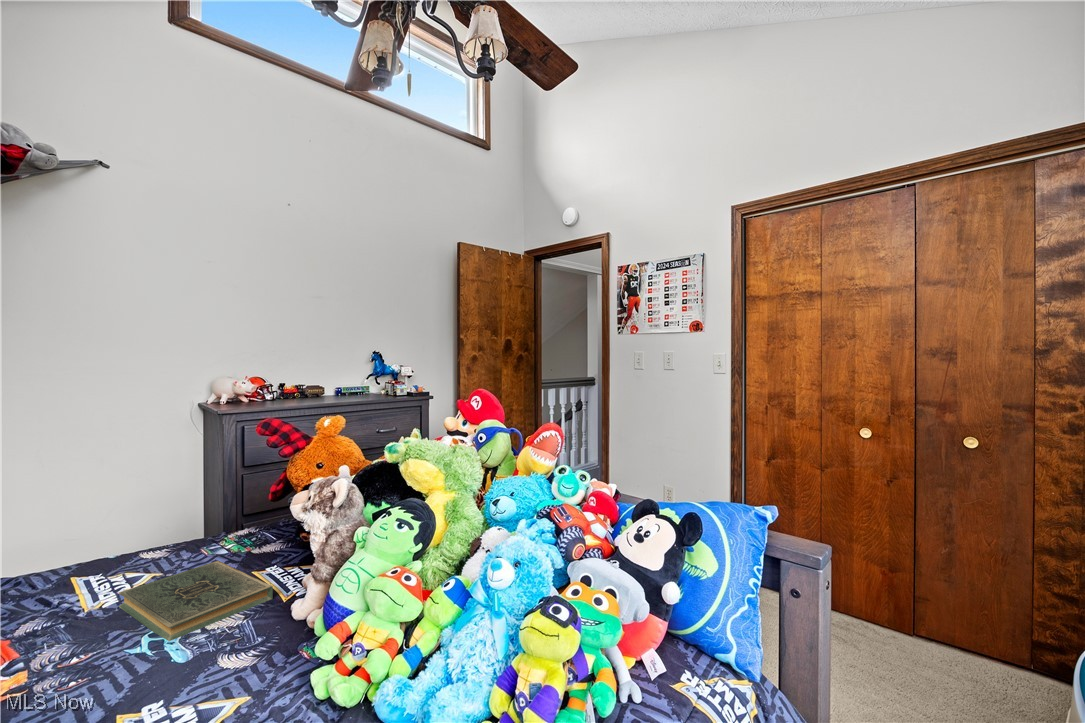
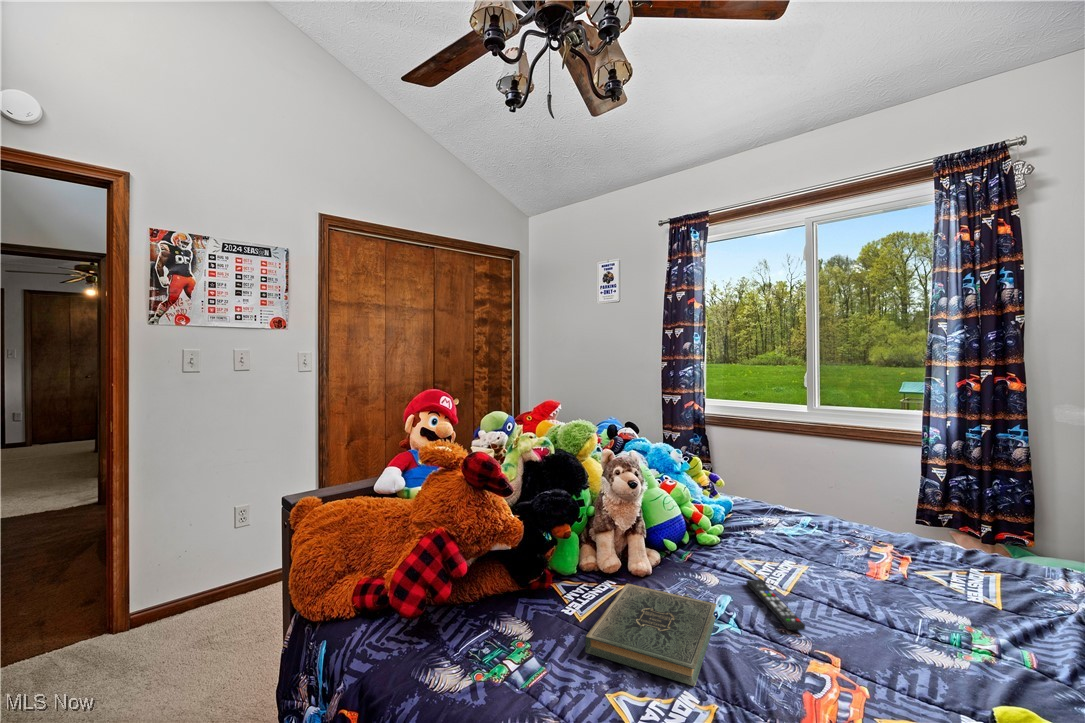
remote control: none [49,670,186,701] -> present [746,580,805,630]

